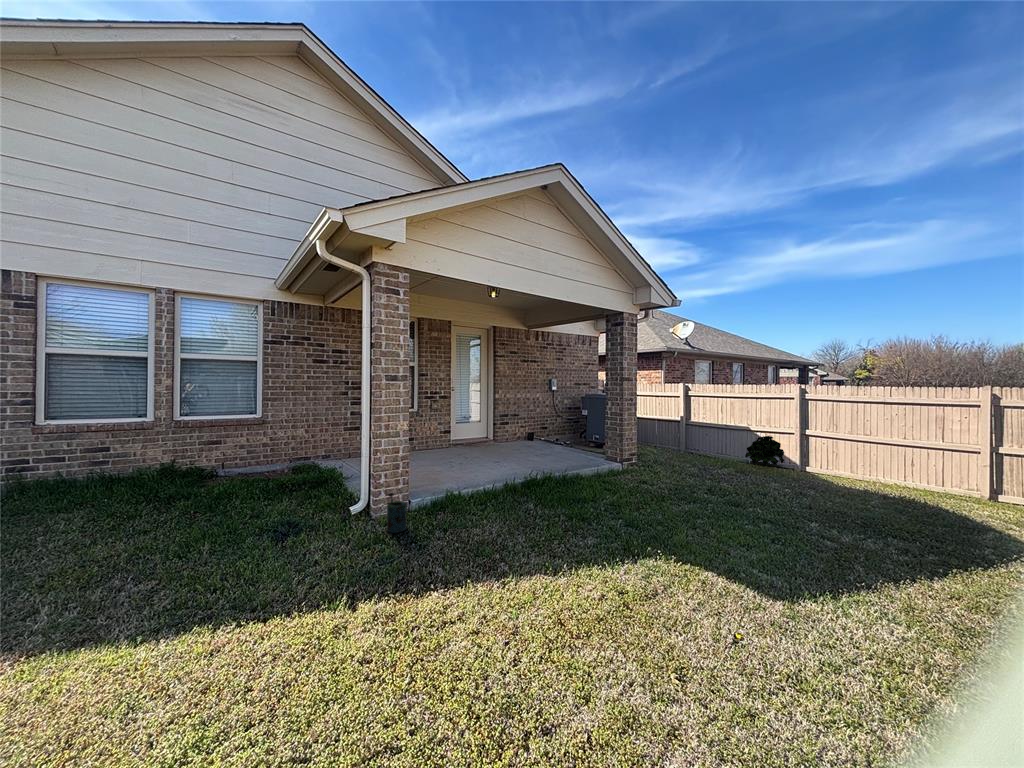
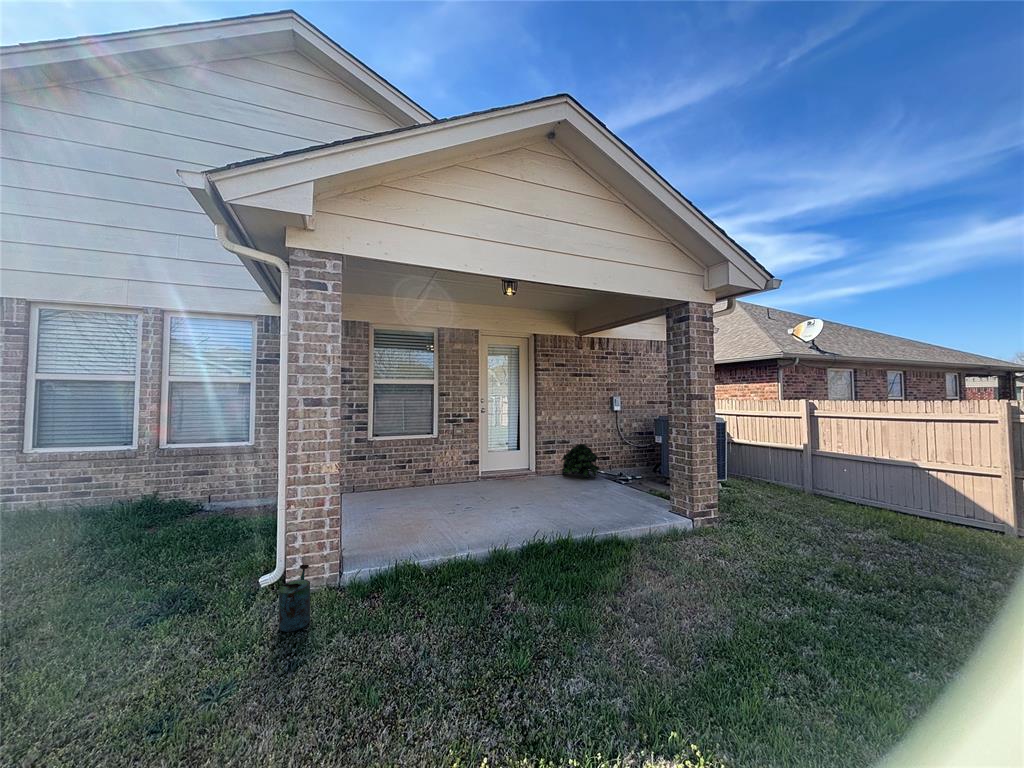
potted plant: present [745,436,784,465] -> present [562,444,599,479]

